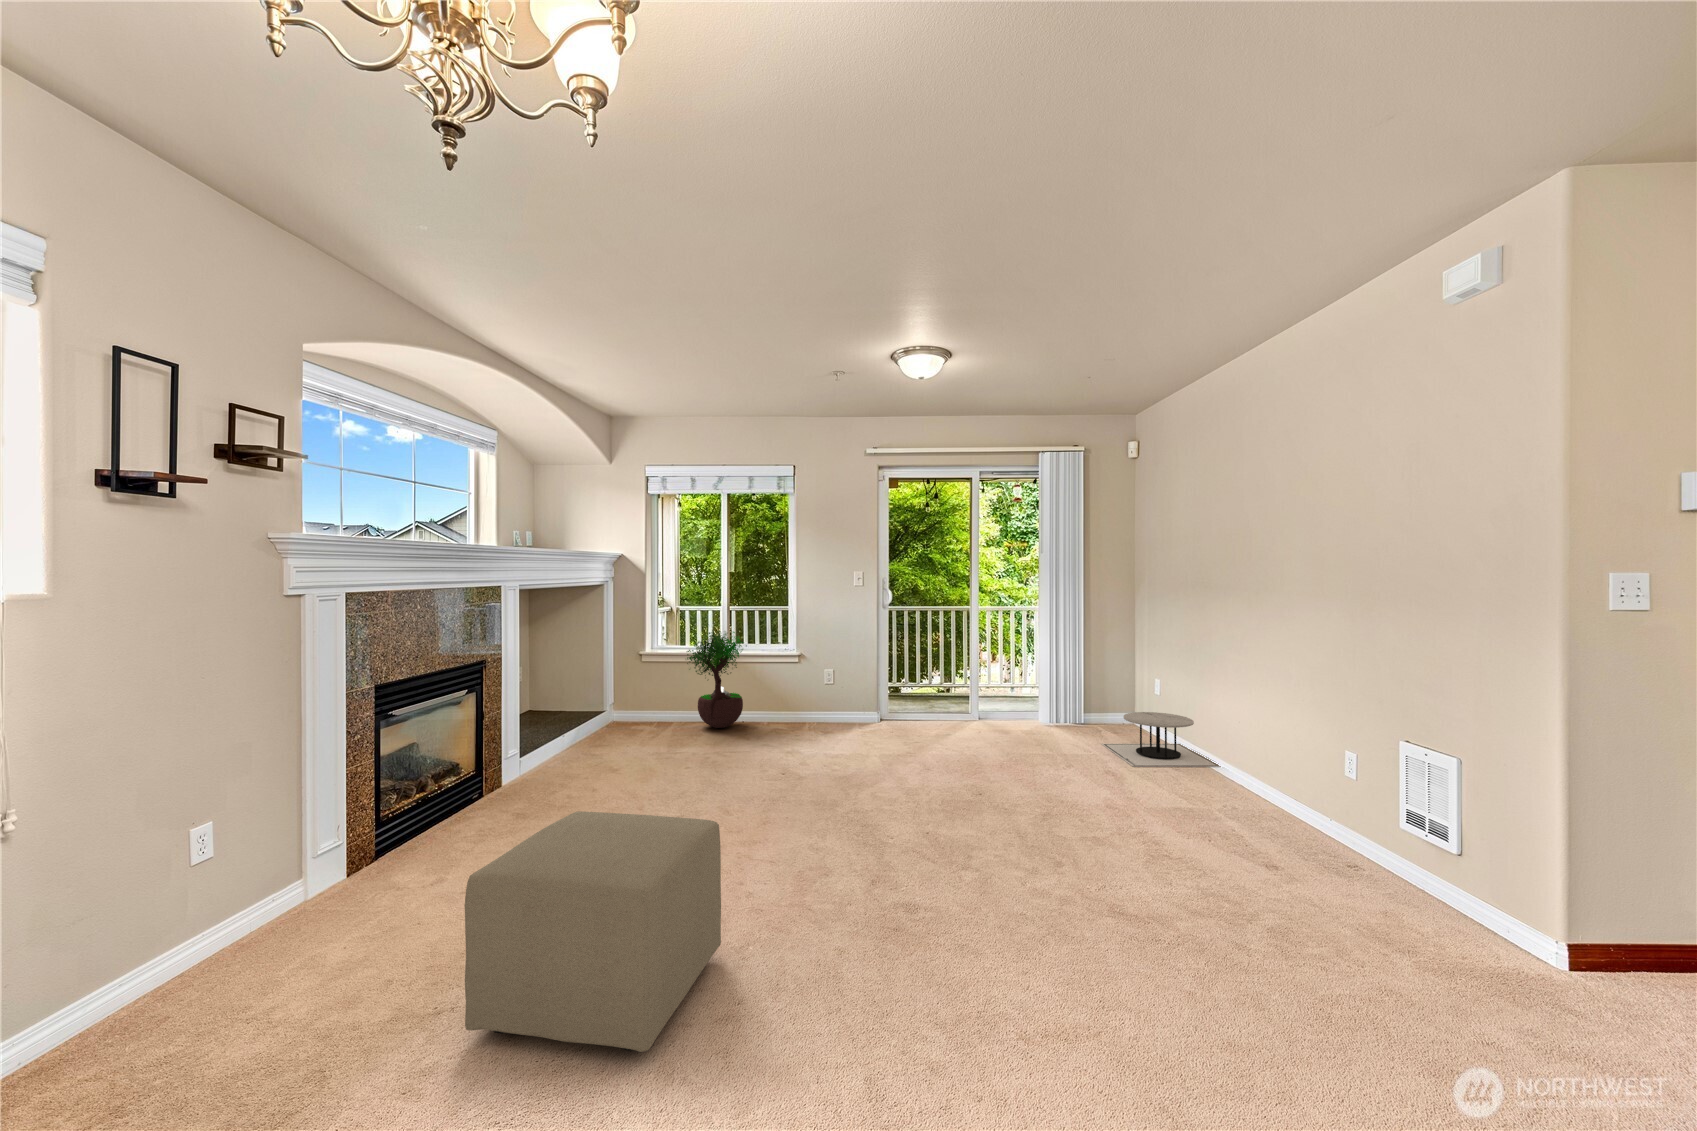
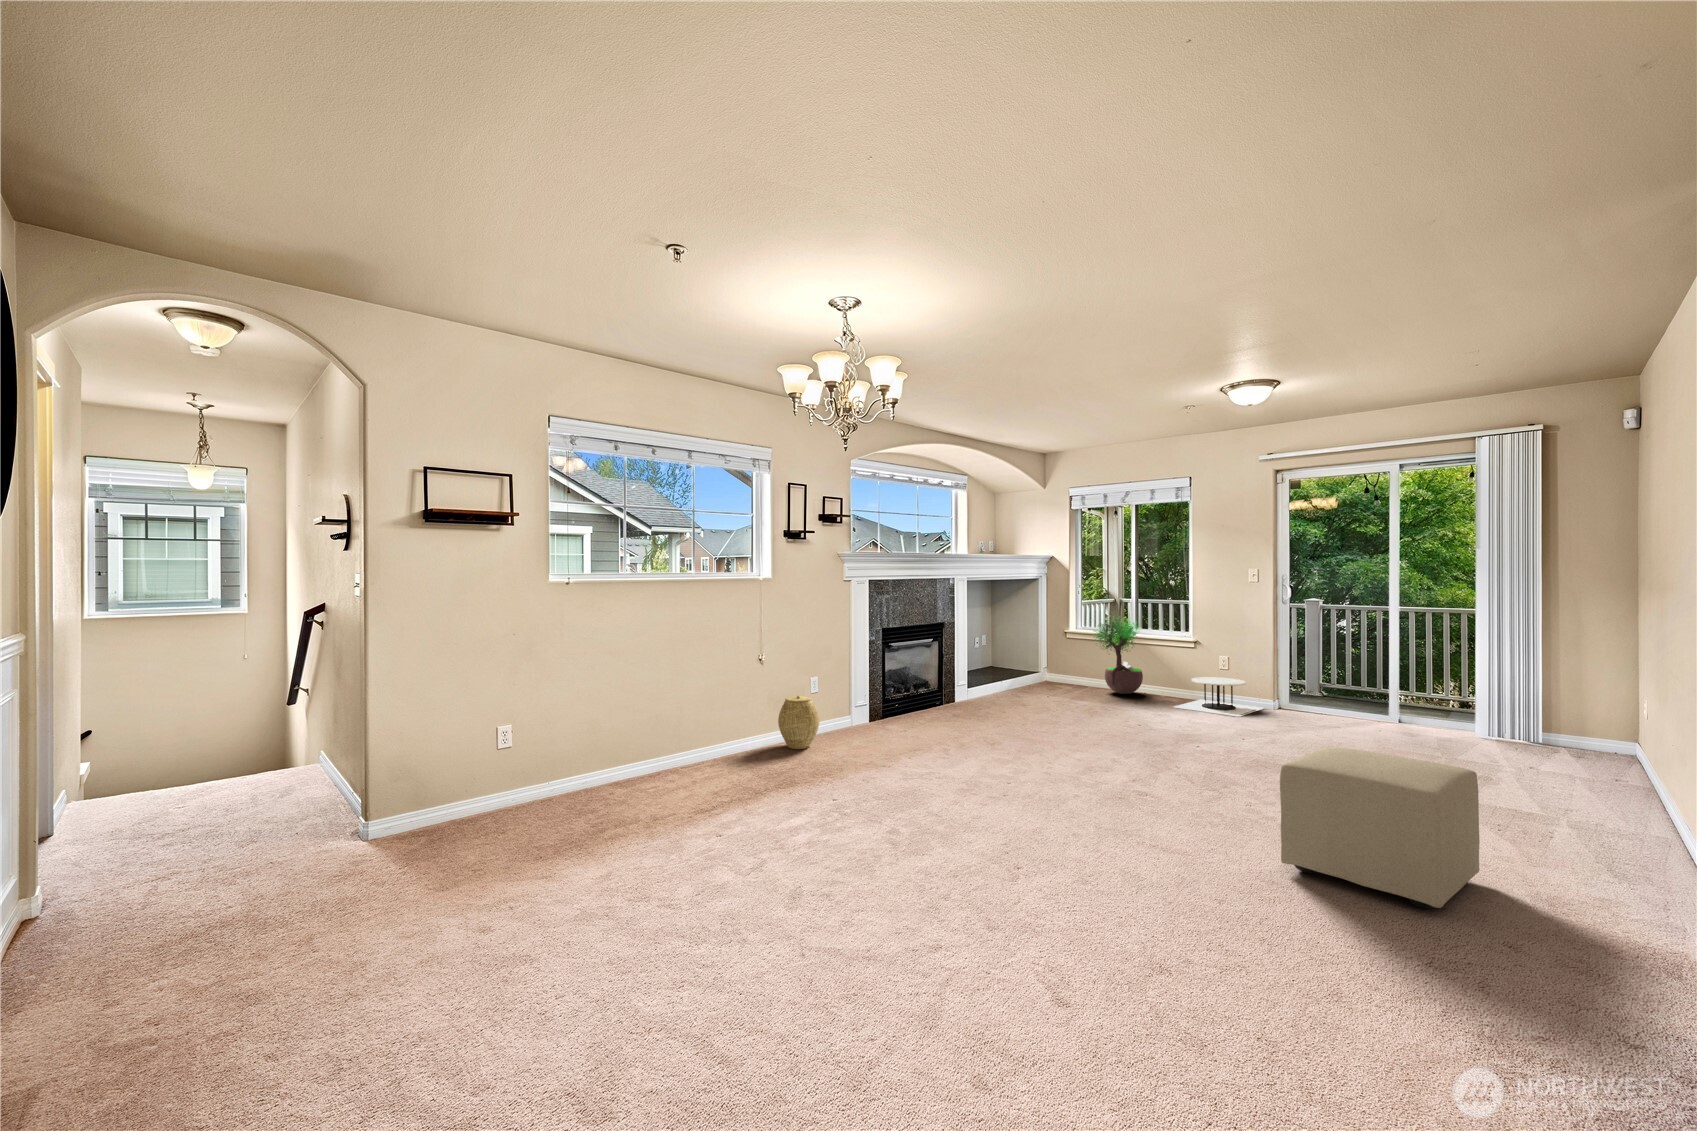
side table: present [1102,712,1219,766] -> present [1174,677,1264,717]
ottoman: present [465,811,721,1052] -> present [1279,746,1480,909]
woven basket: none [66,889,218,1048] -> present [778,696,819,749]

